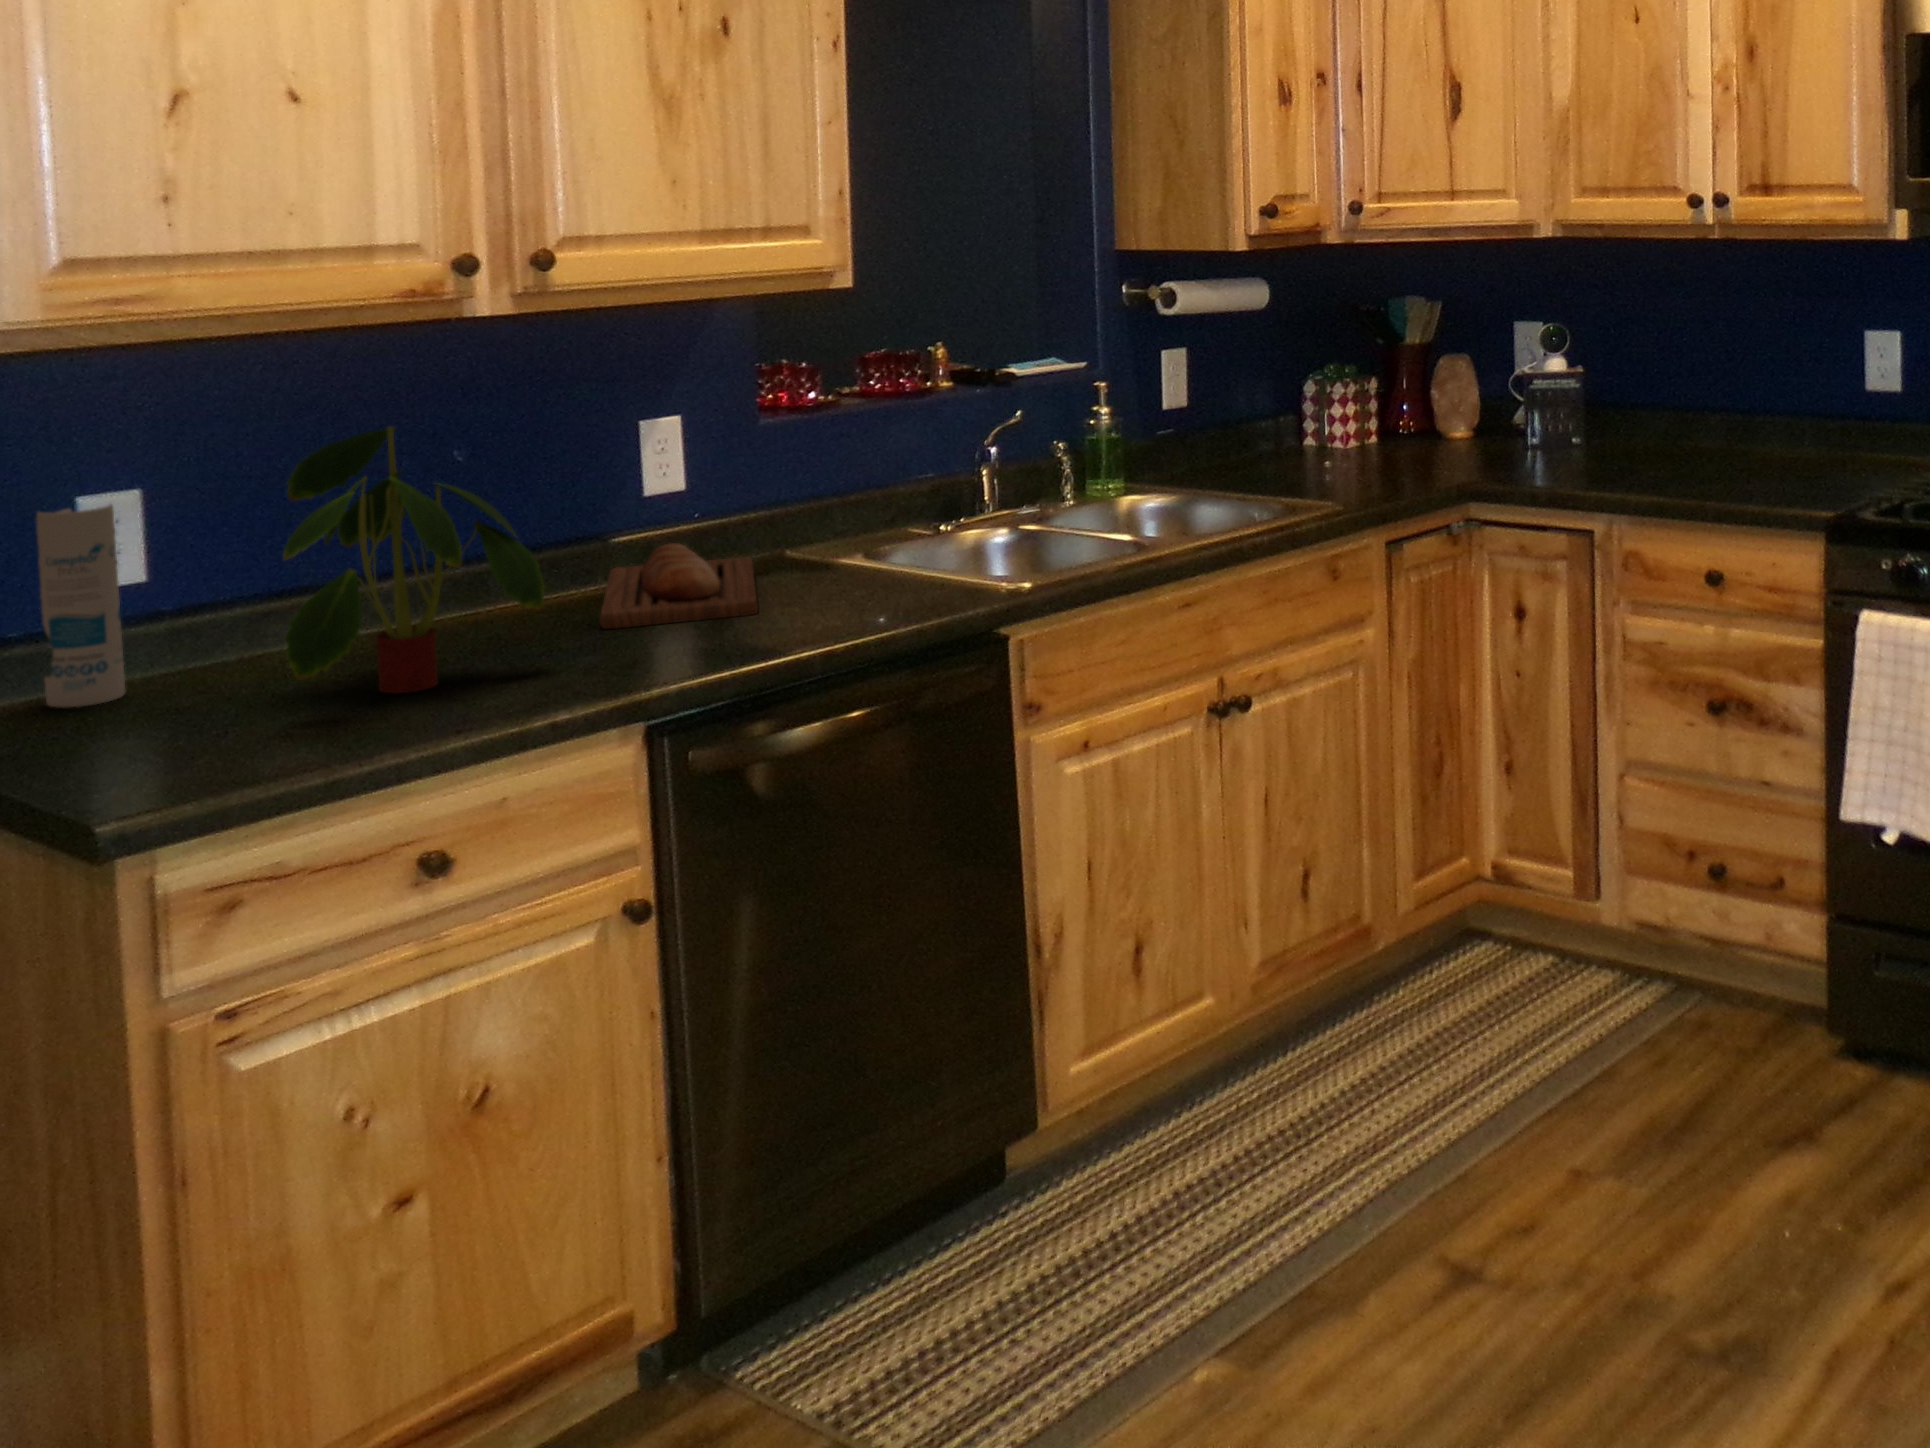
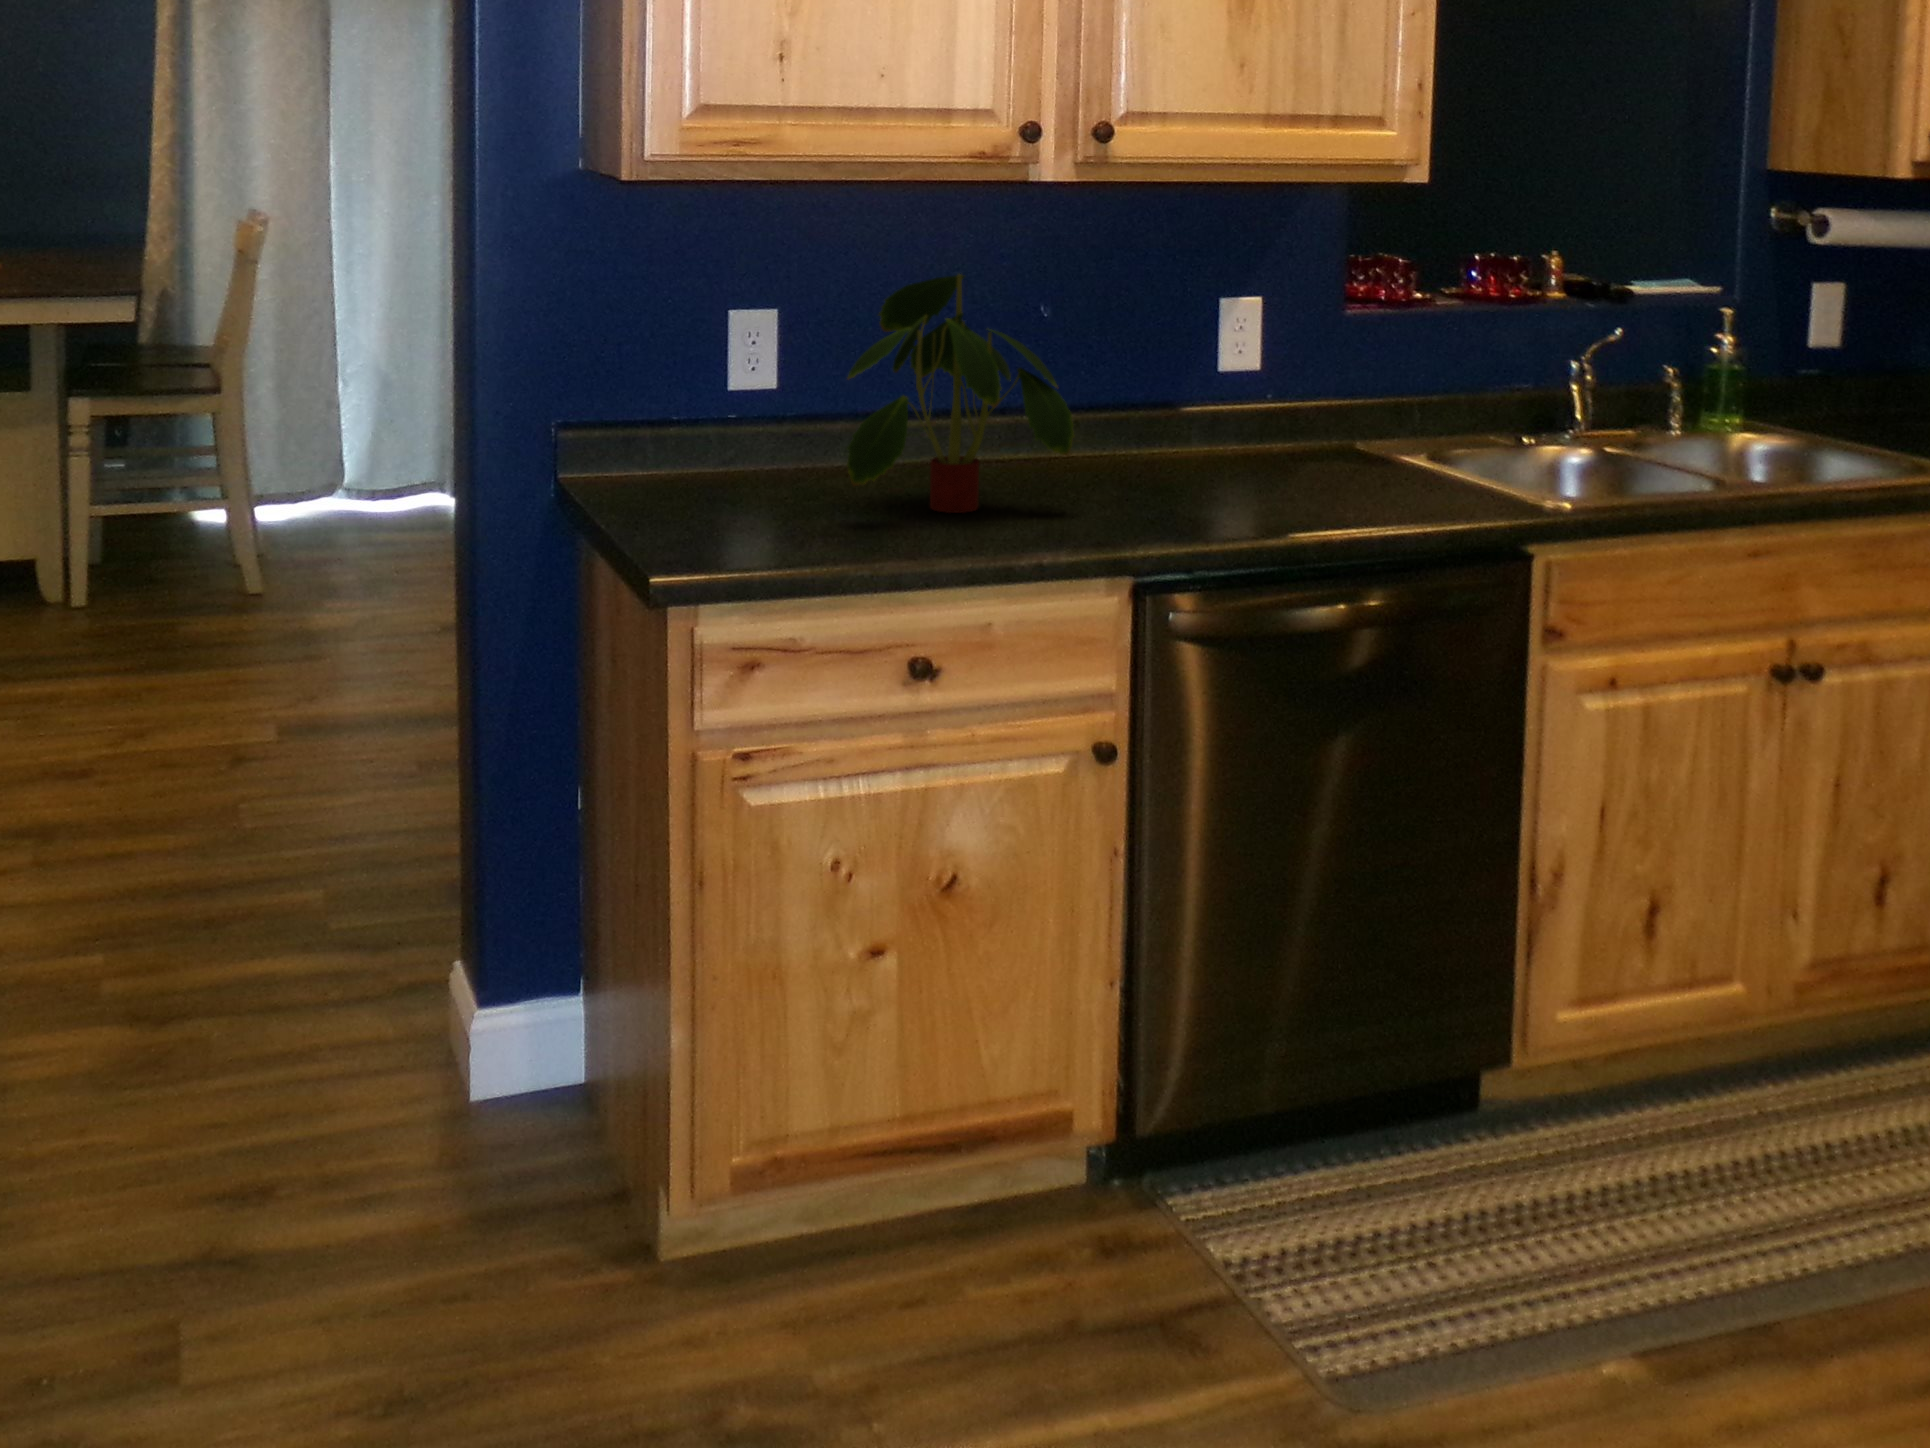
canister: present [37,504,125,707] -> none [704,314,762,483]
bread loaf: present [600,543,758,629] -> none [1145,416,1316,496]

